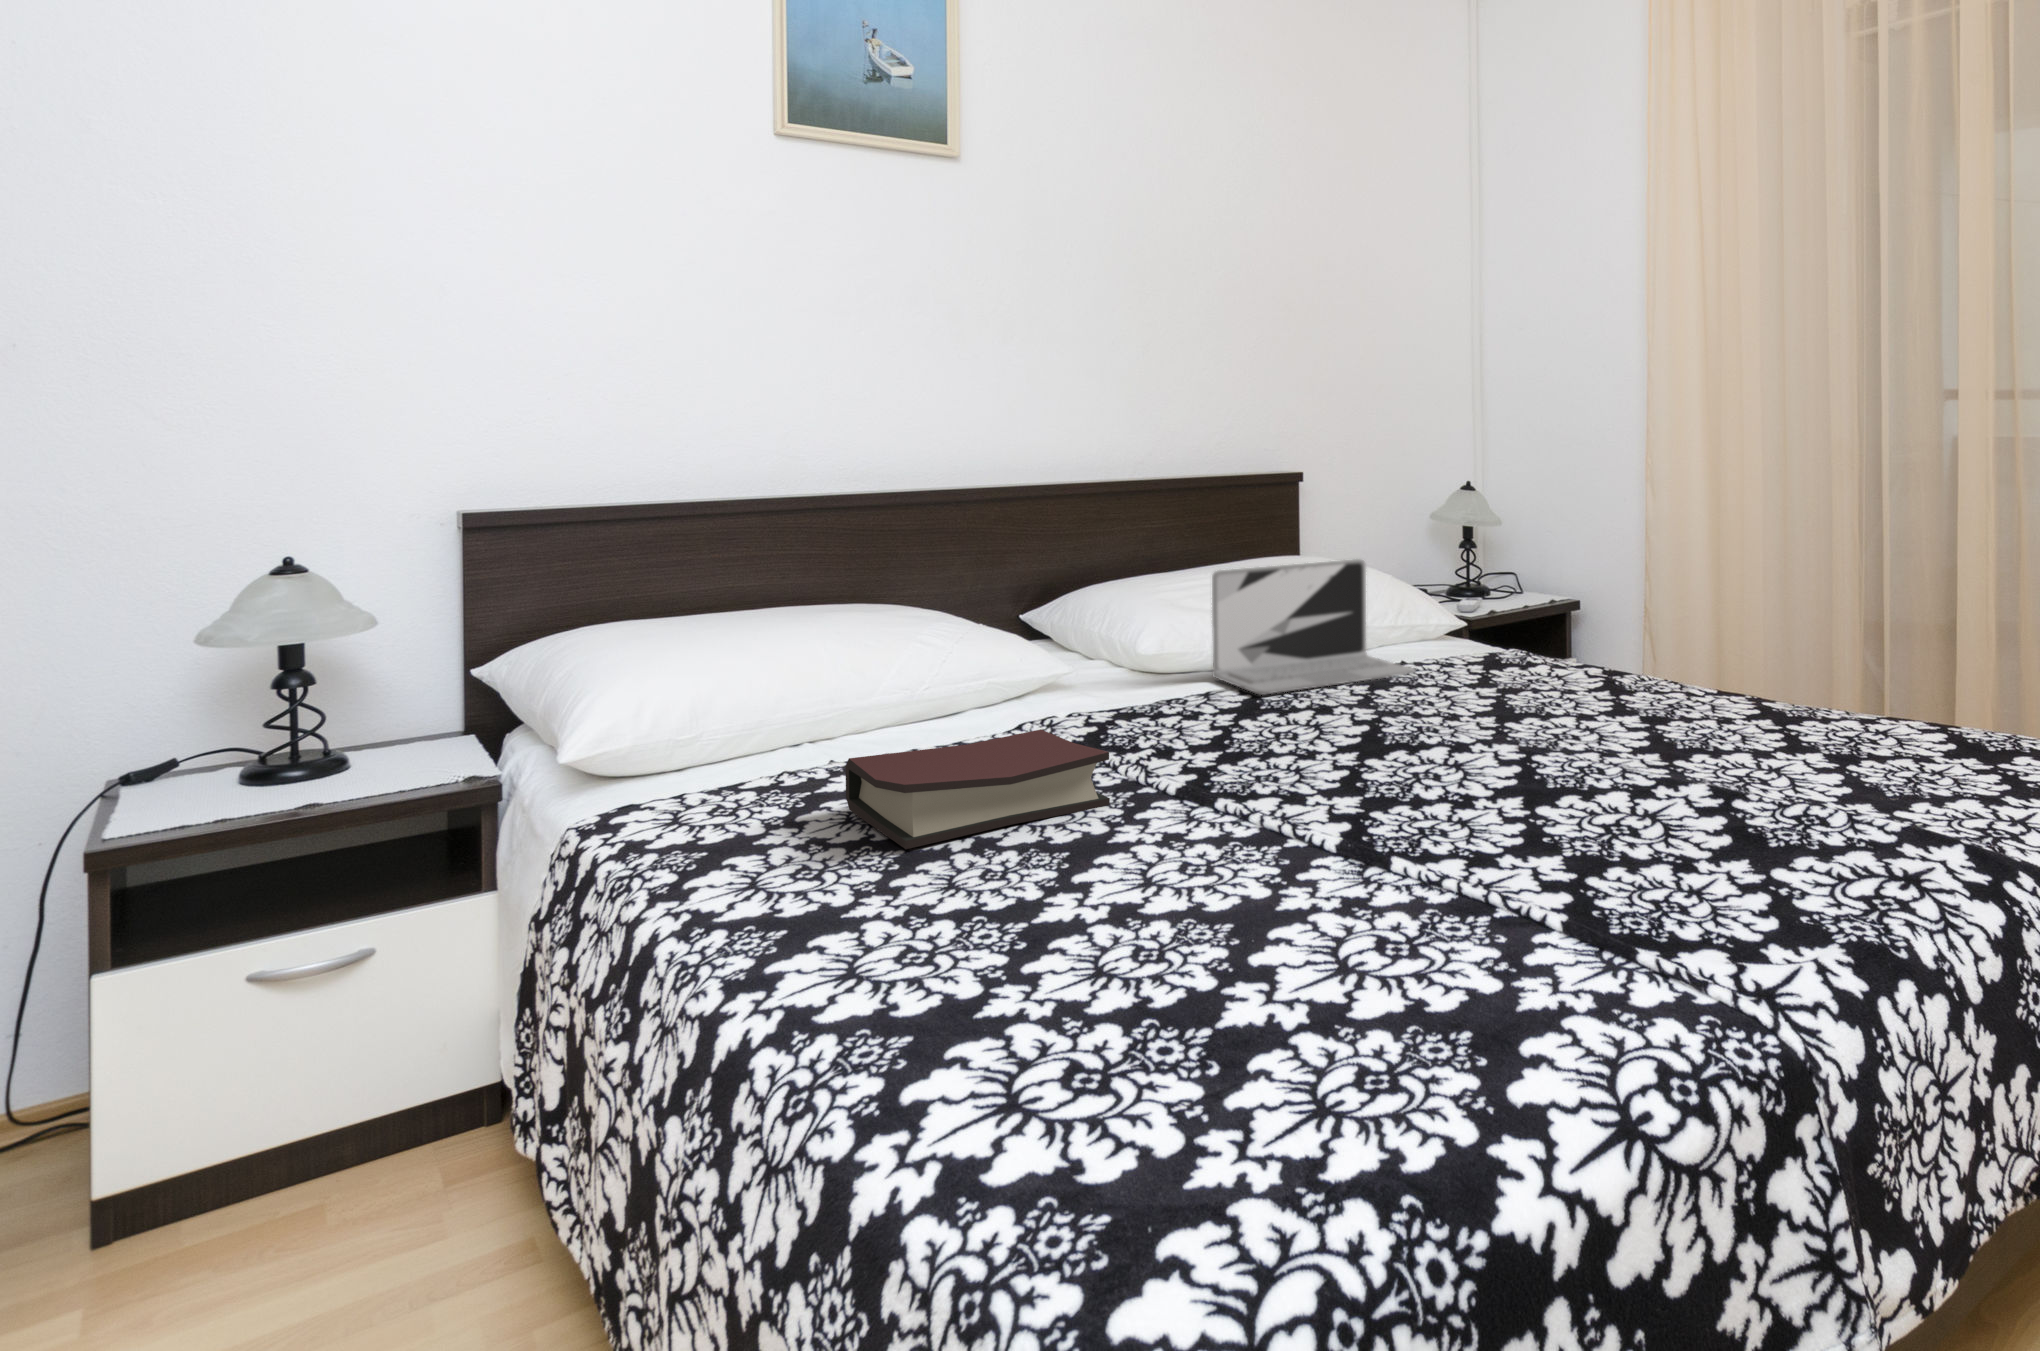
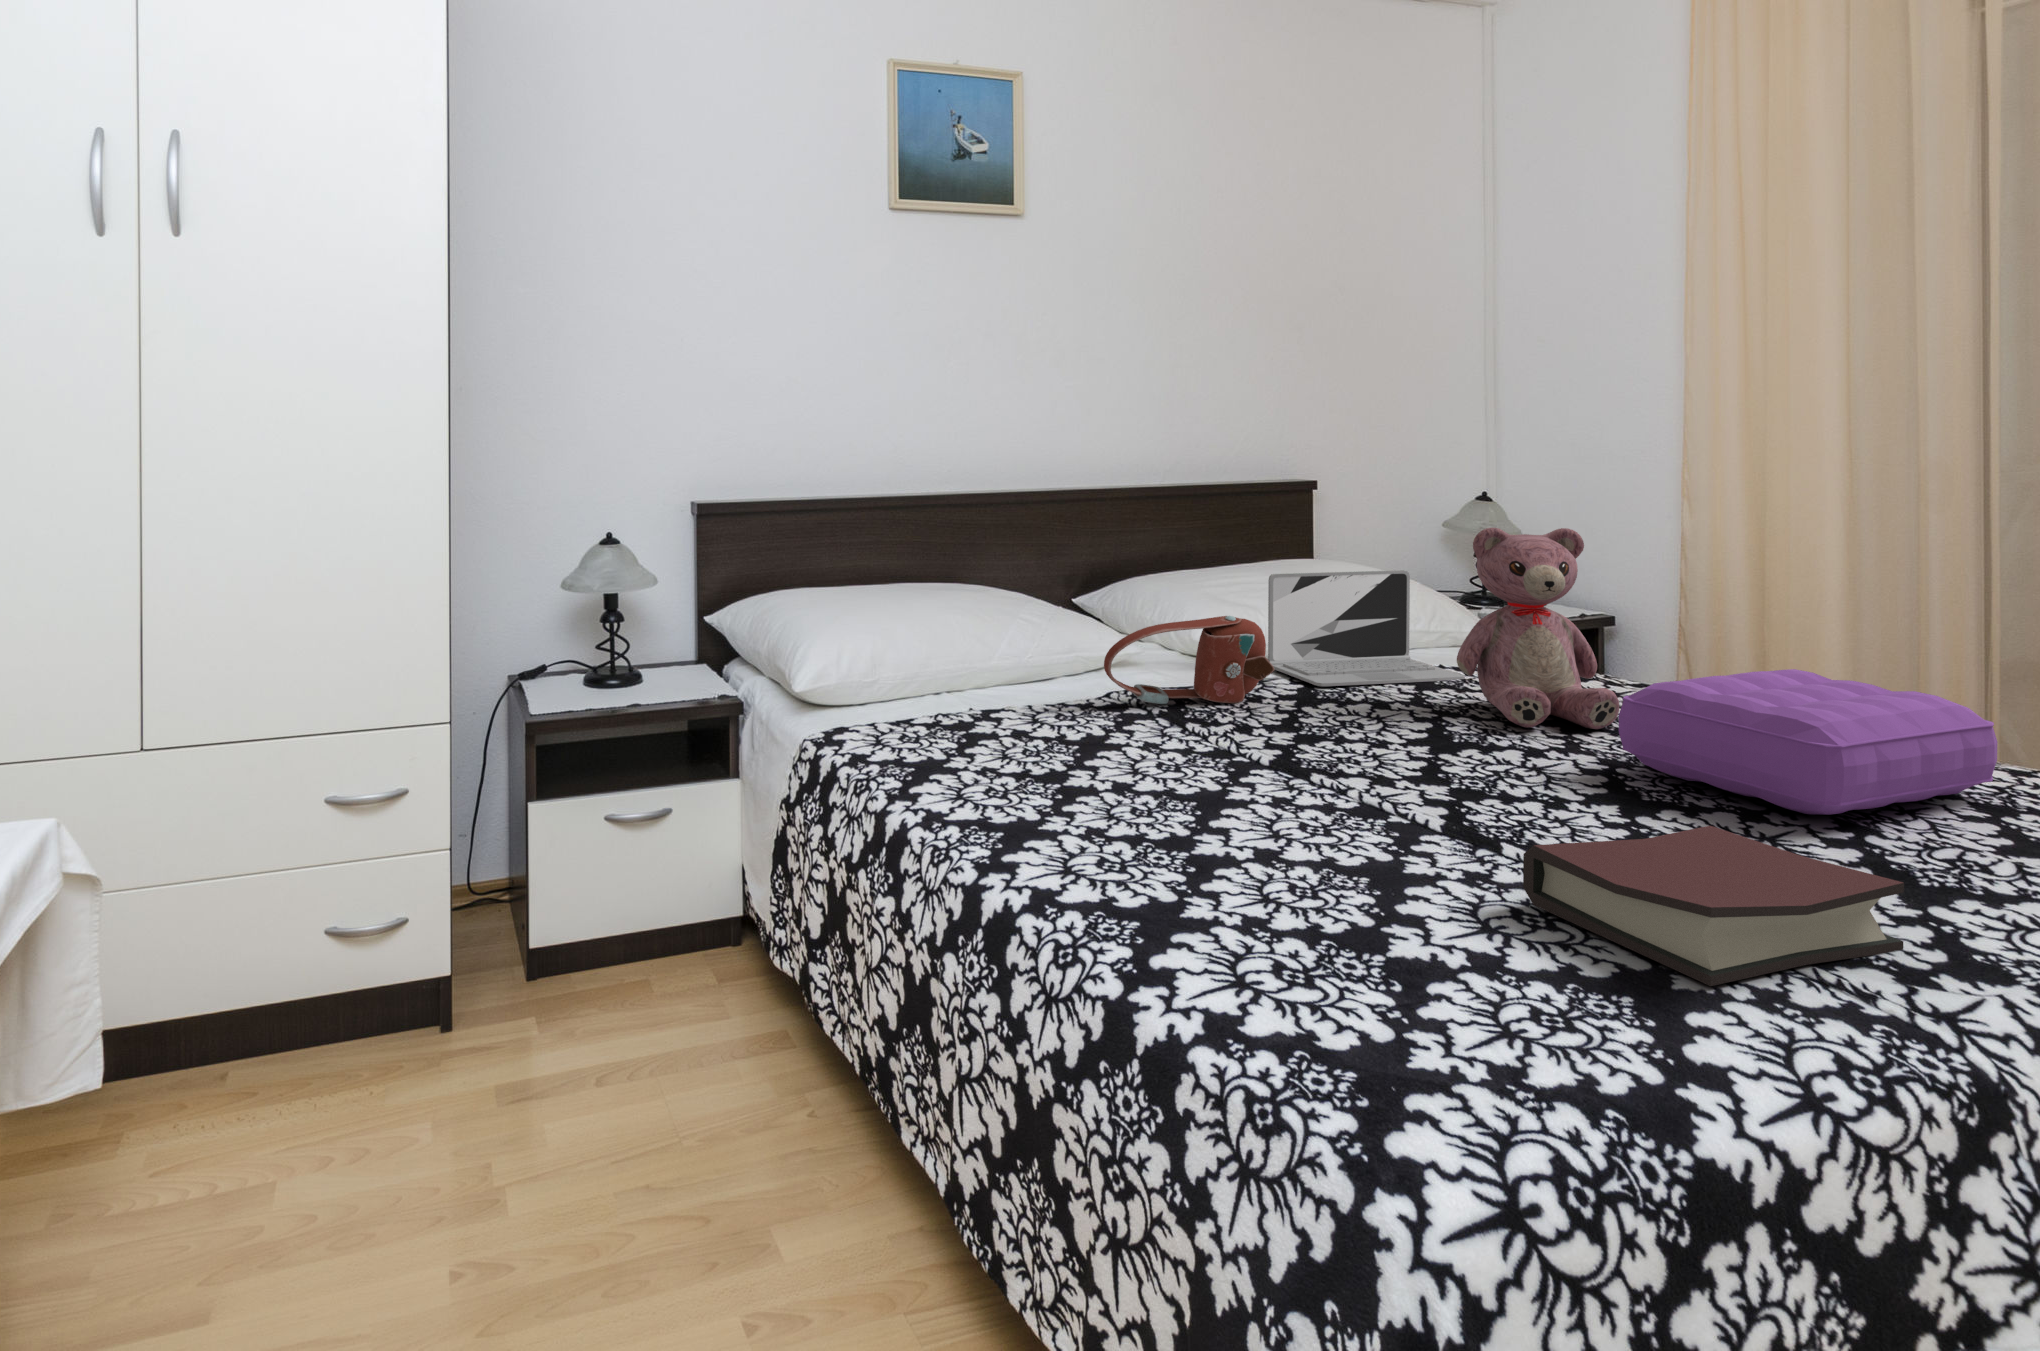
teddy bear: none [1395,504,1546,721] -> present [1457,528,1619,729]
handbag: none [997,622,1204,733] -> present [1104,616,1275,704]
pillow: none [1531,636,1850,785] -> present [1619,669,1997,815]
hardback book: present [845,729,1110,849] -> present [1523,826,1904,986]

